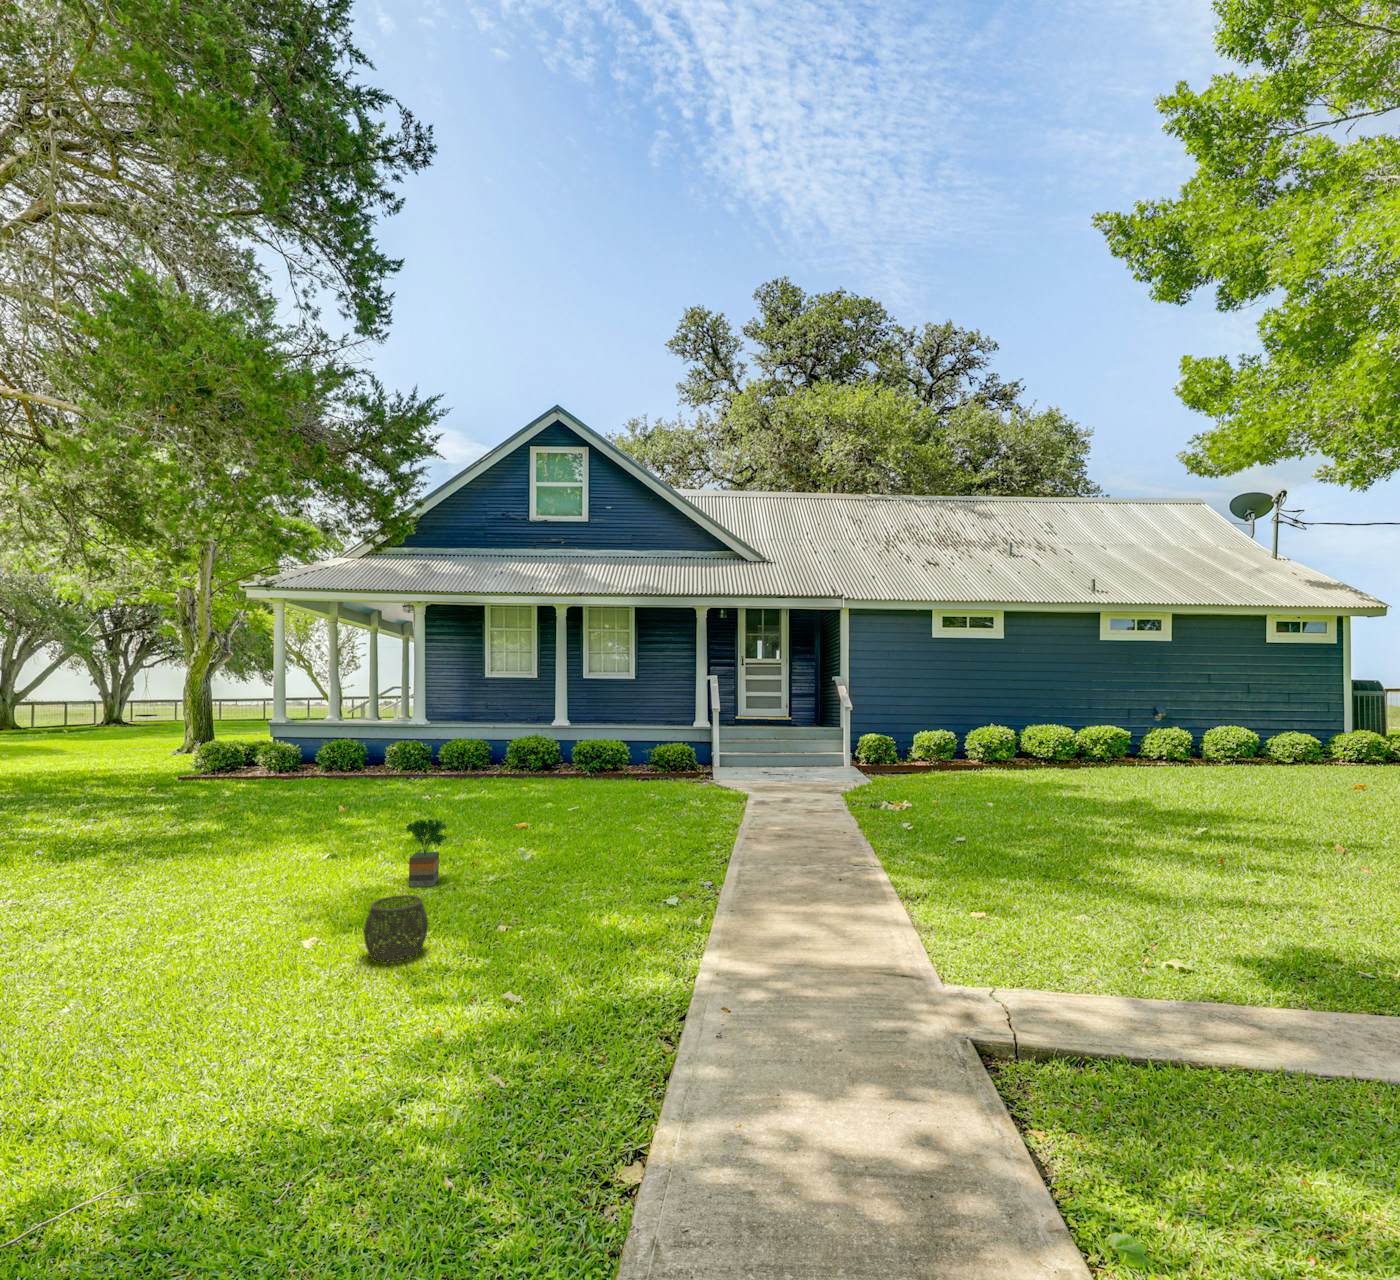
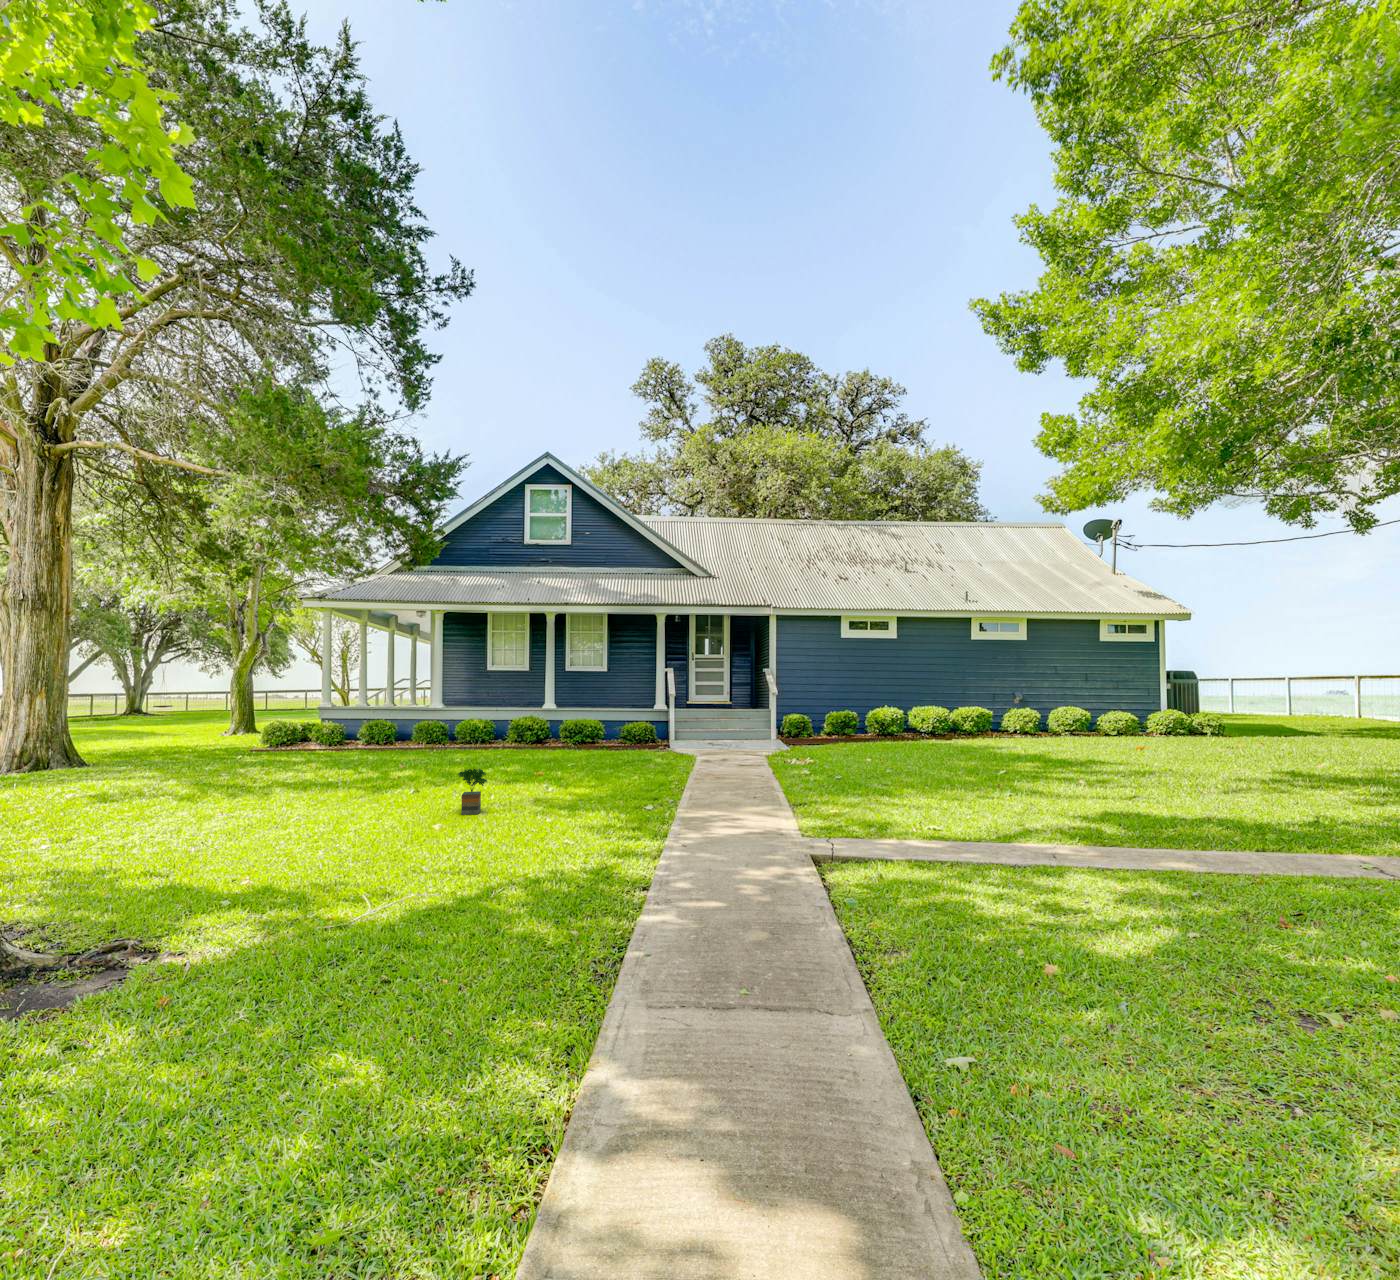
woven basket: present [364,895,428,962] -> none [448,811,489,850]

